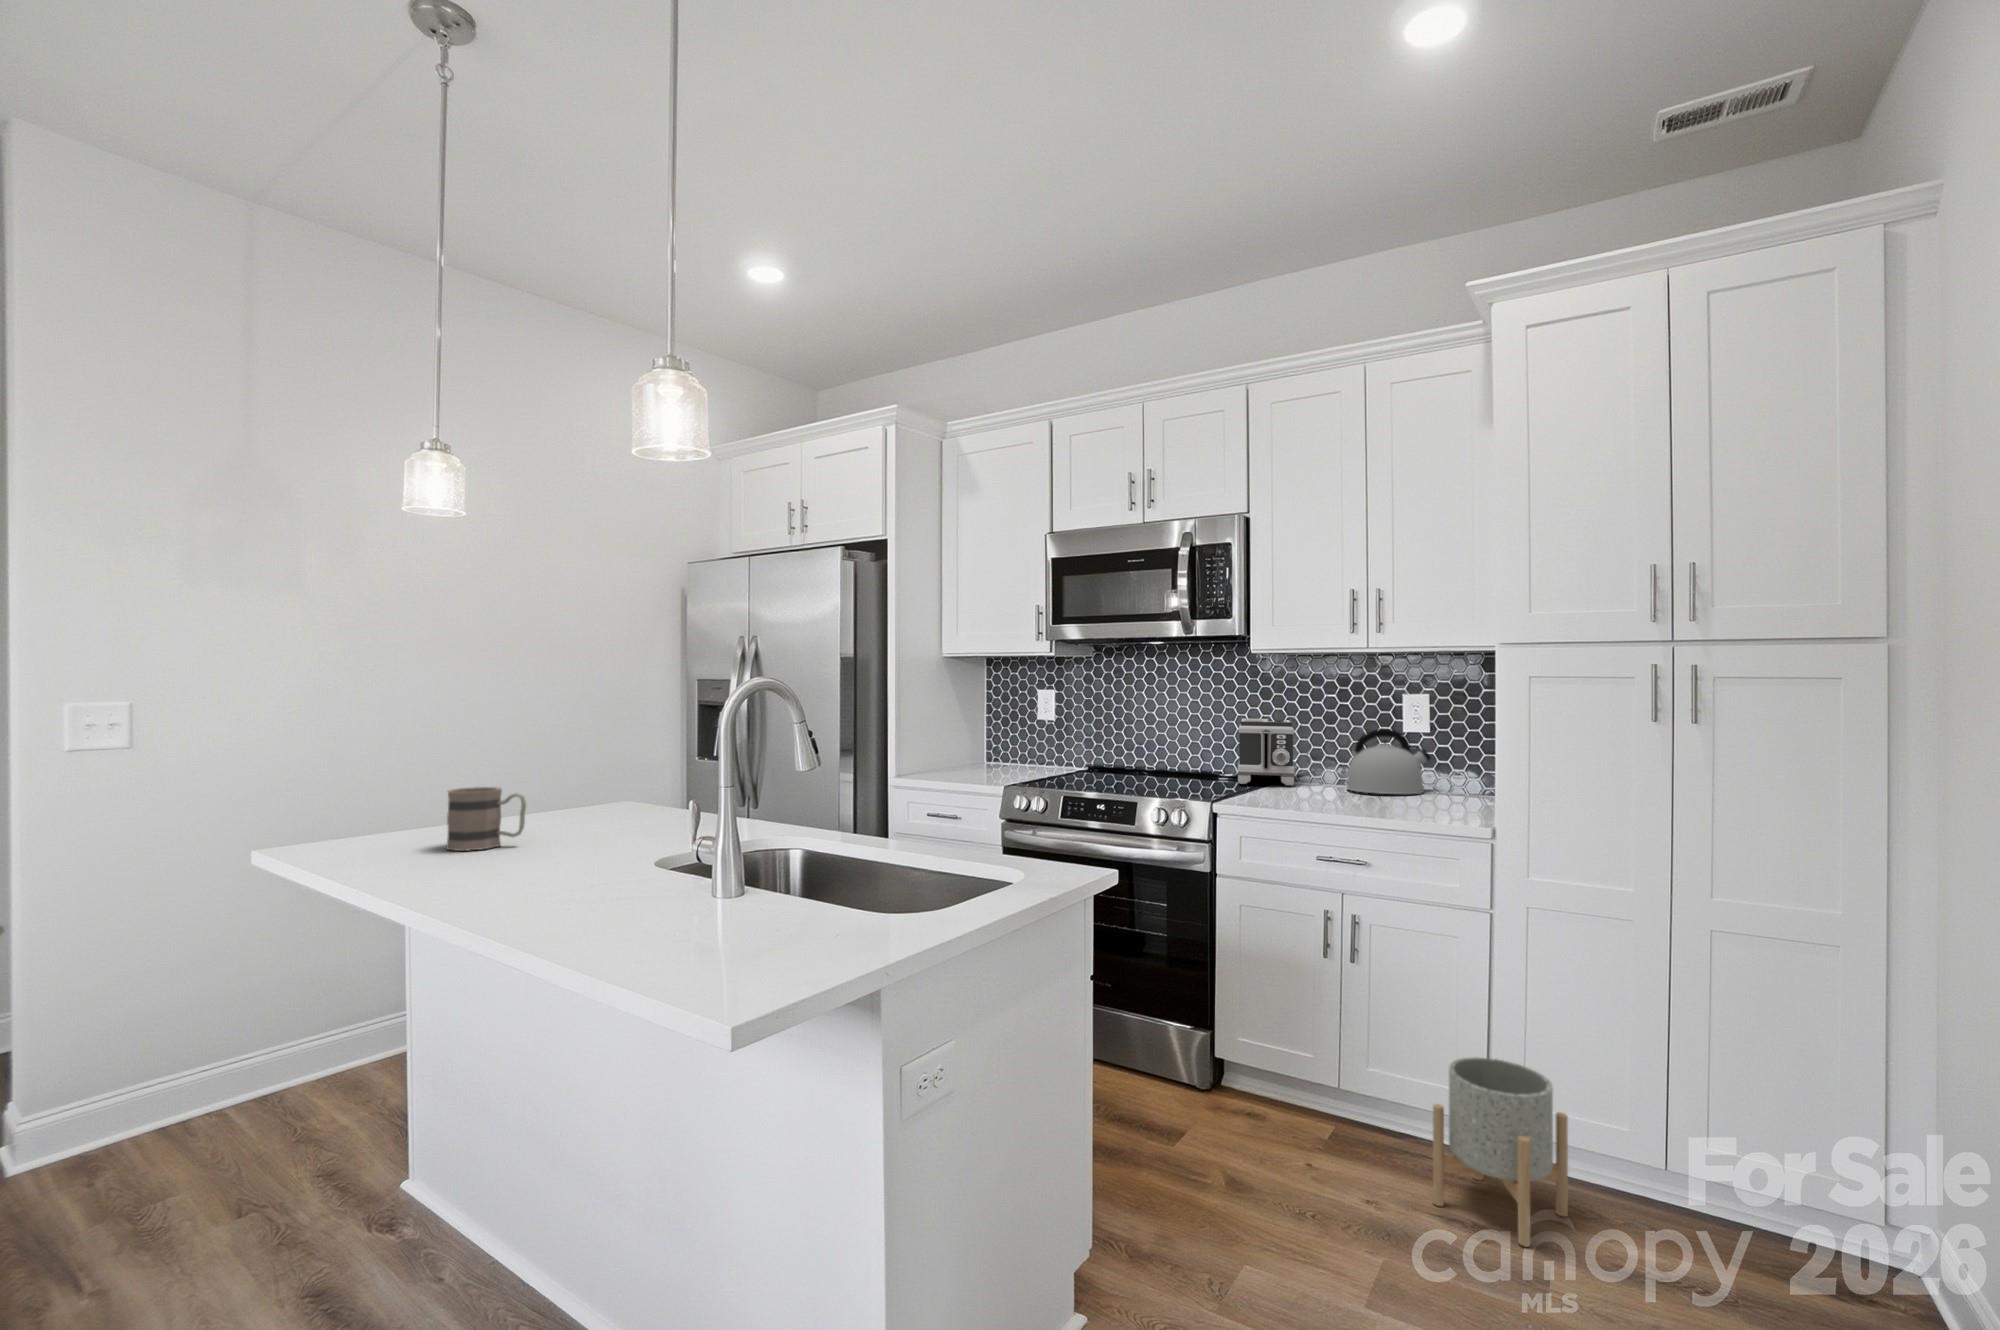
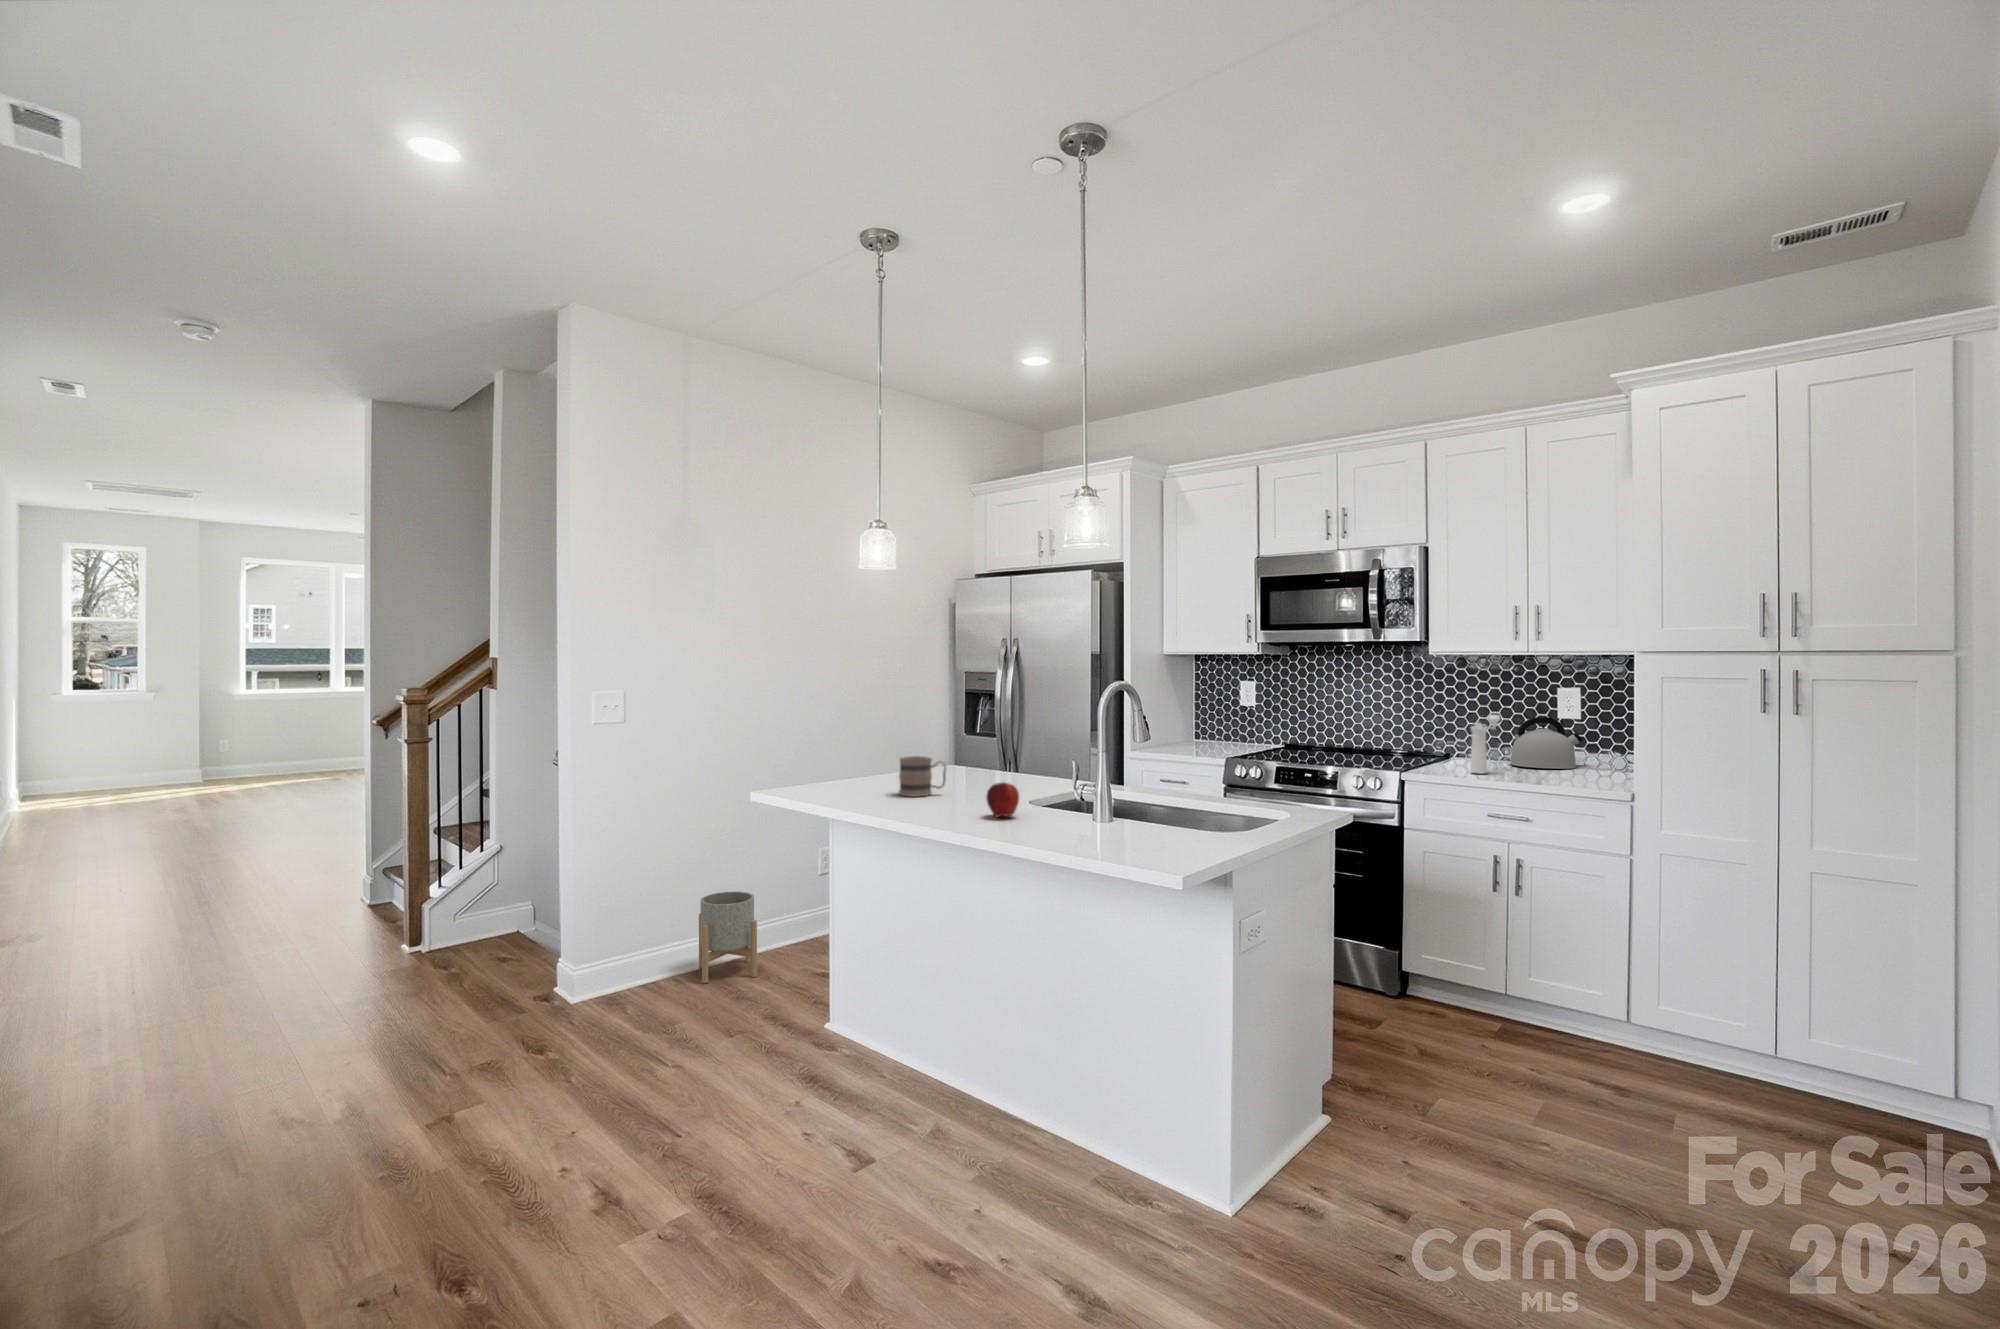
toaster: present [1238,718,1295,786] -> none [1417,707,1466,761]
pepper mill: none [1297,726,1334,802] -> present [1470,715,1500,773]
apple: none [526,830,587,888] -> present [986,782,1019,817]
planter: present [1433,1057,1568,1247] -> present [699,892,757,983]

